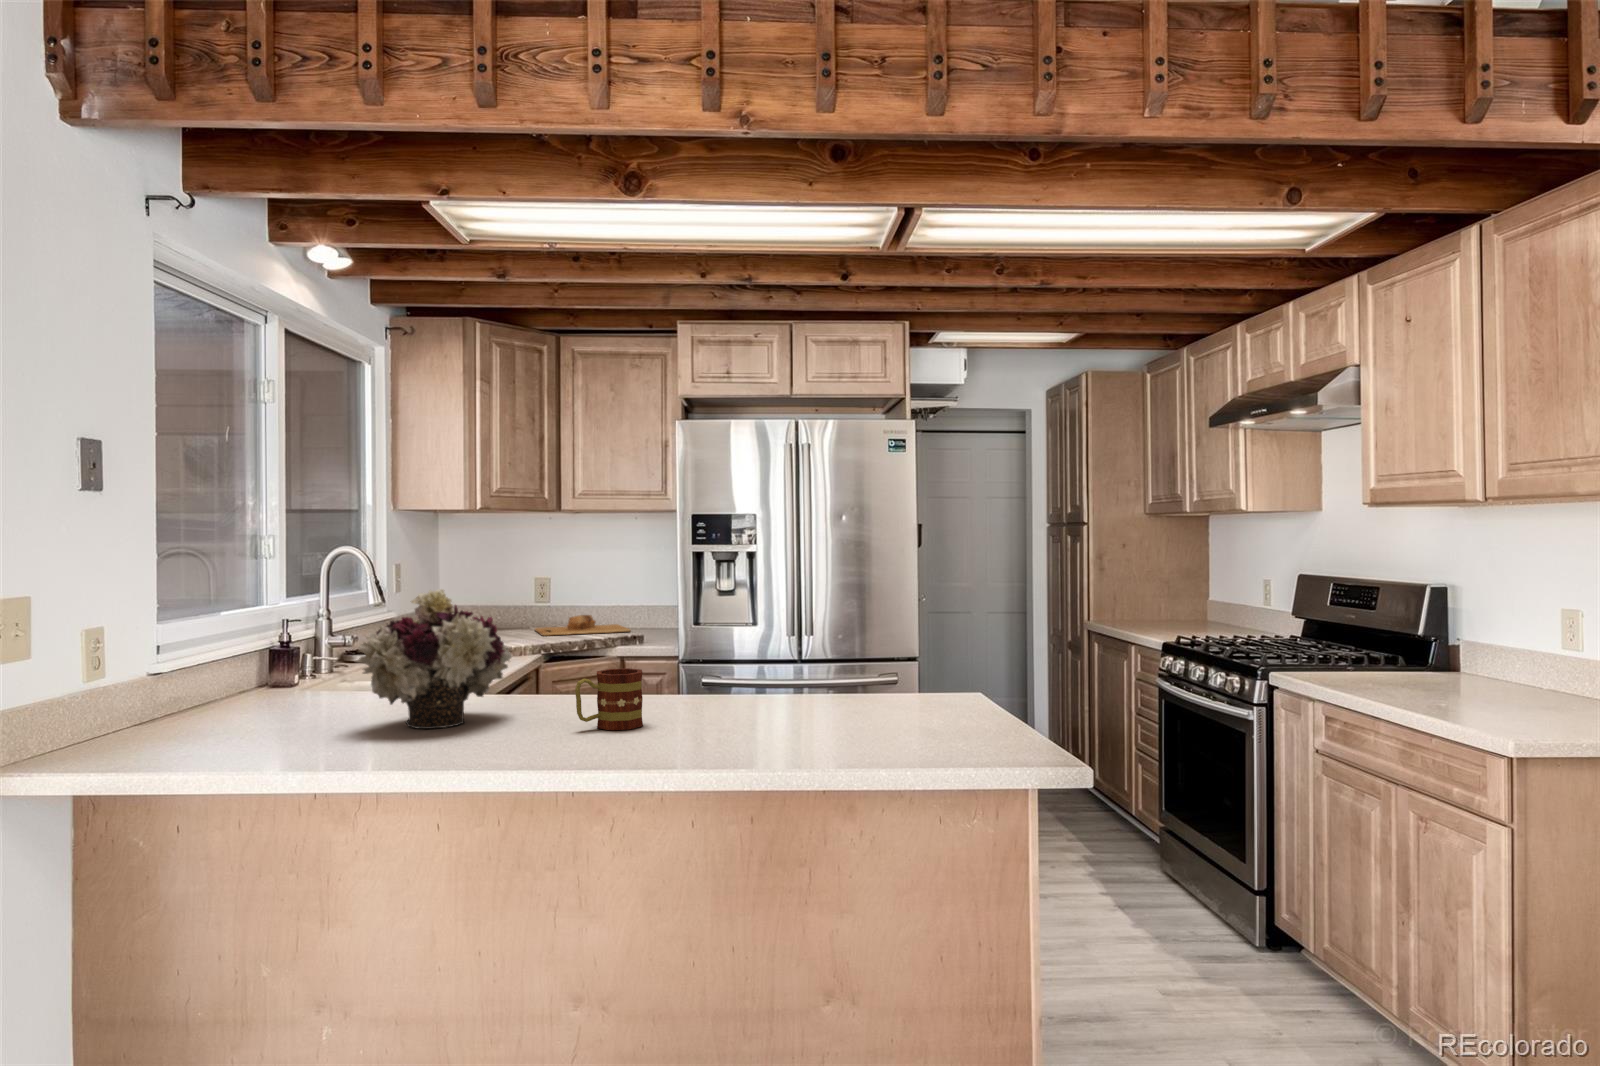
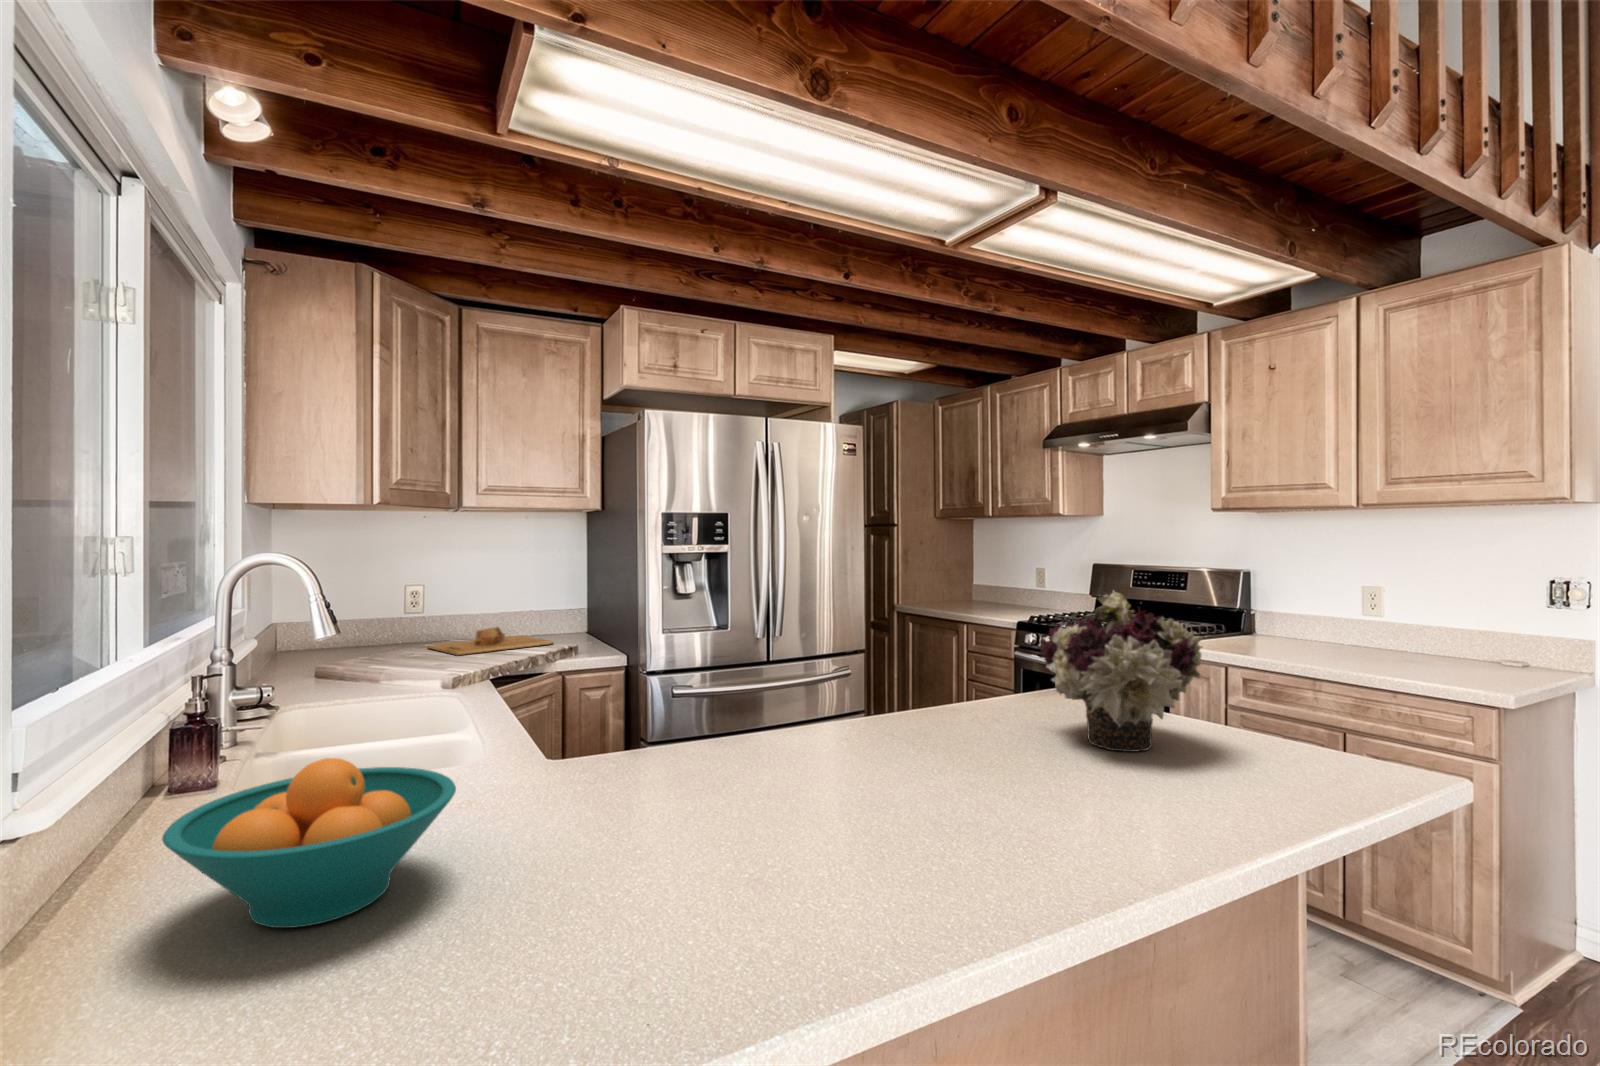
flower arrangement: present [356,589,512,729] -> present [1041,591,1203,752]
fruit bowl: none [175,653,315,728] -> present [162,758,456,928]
mug: present [575,668,643,730] -> none [934,716,1001,813]

